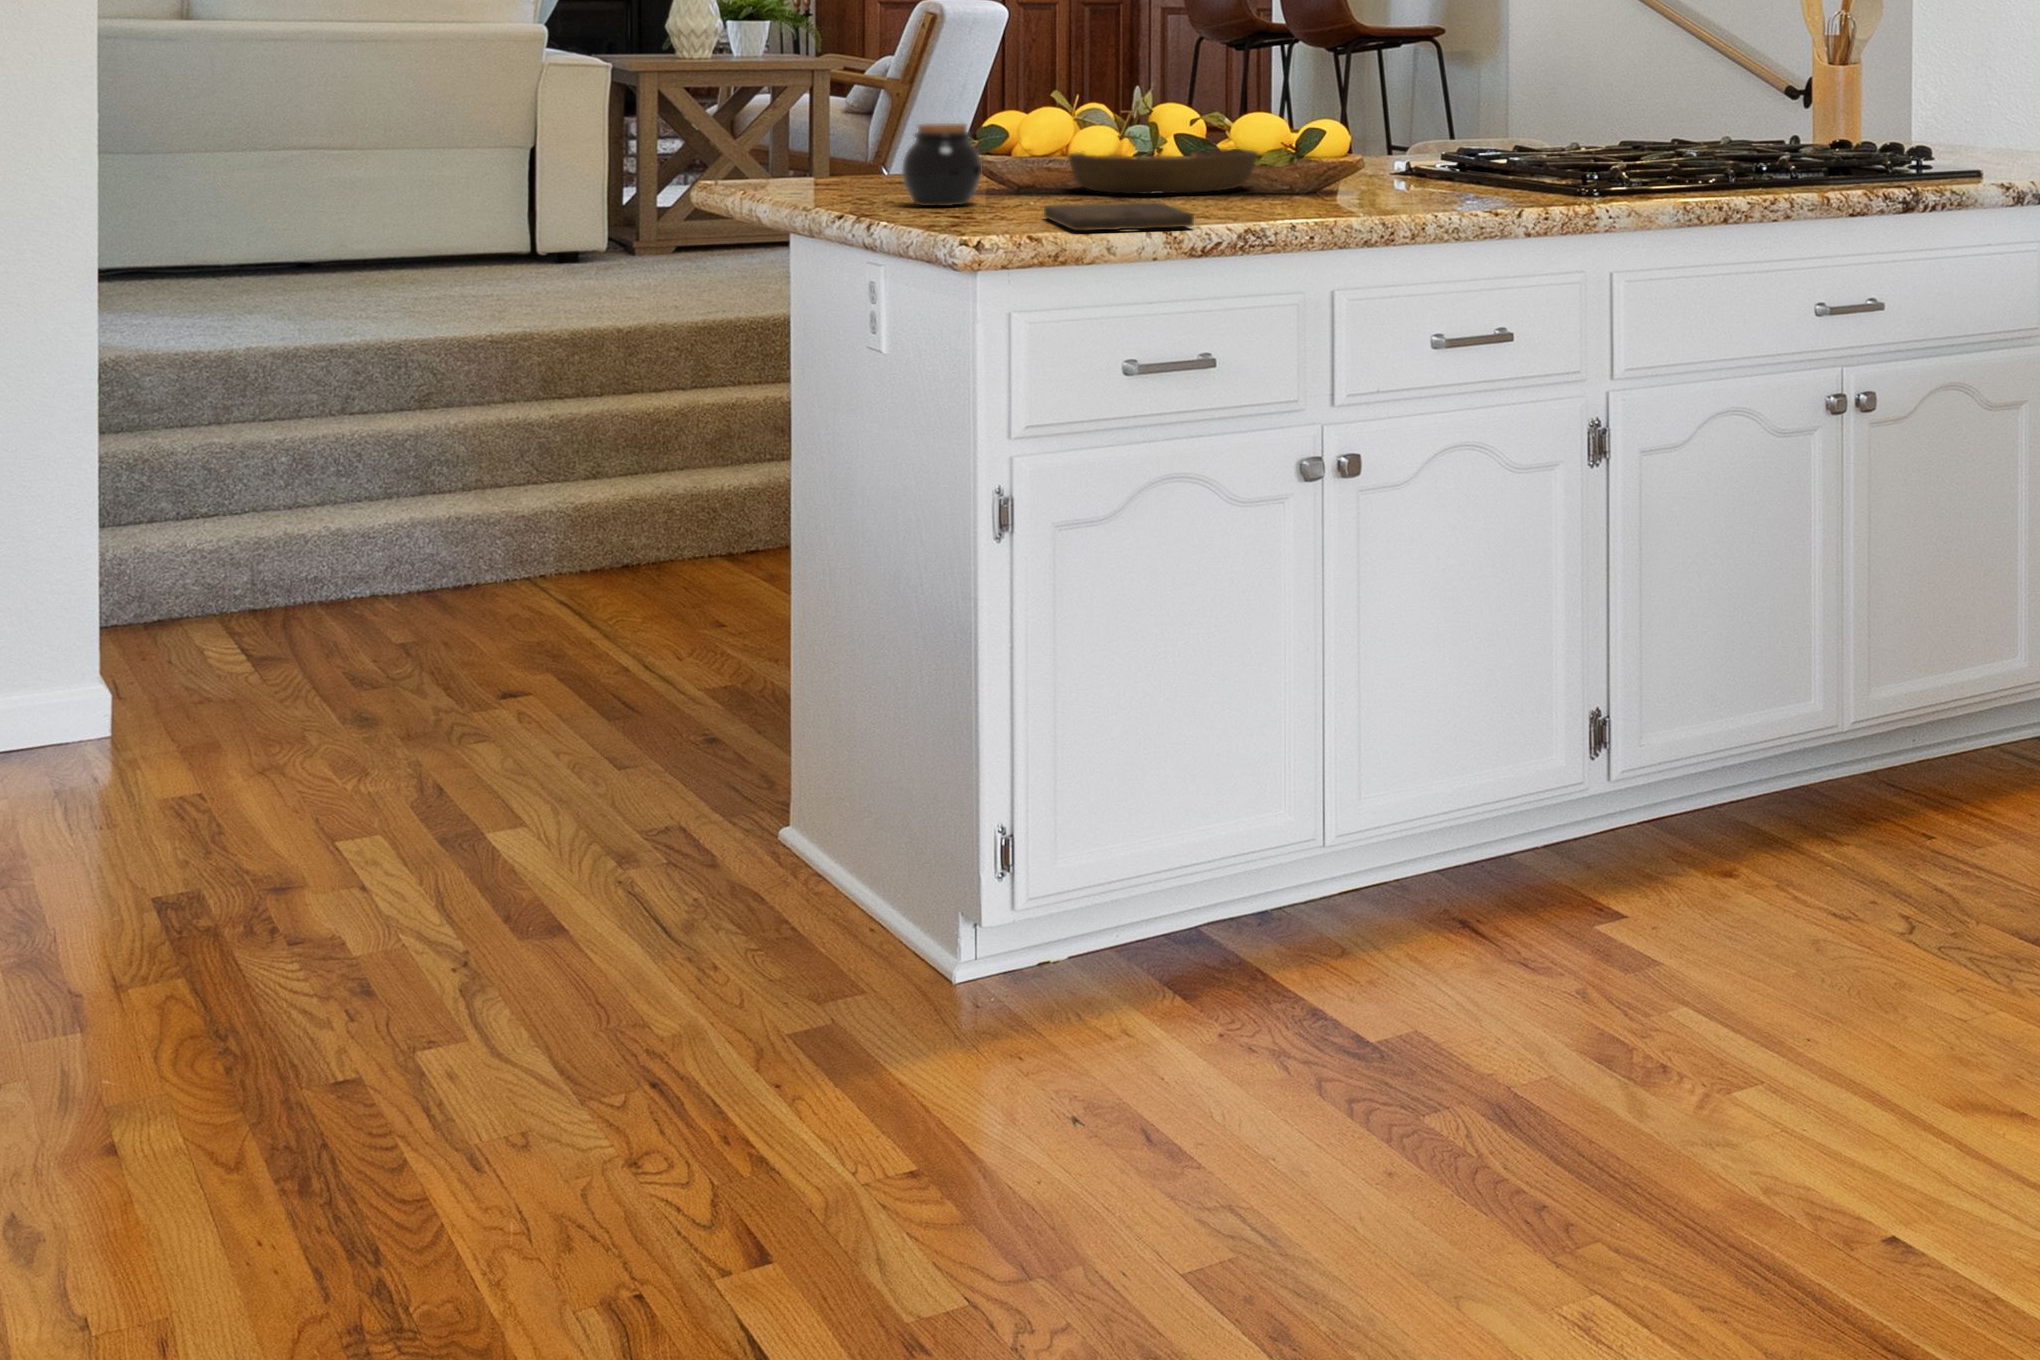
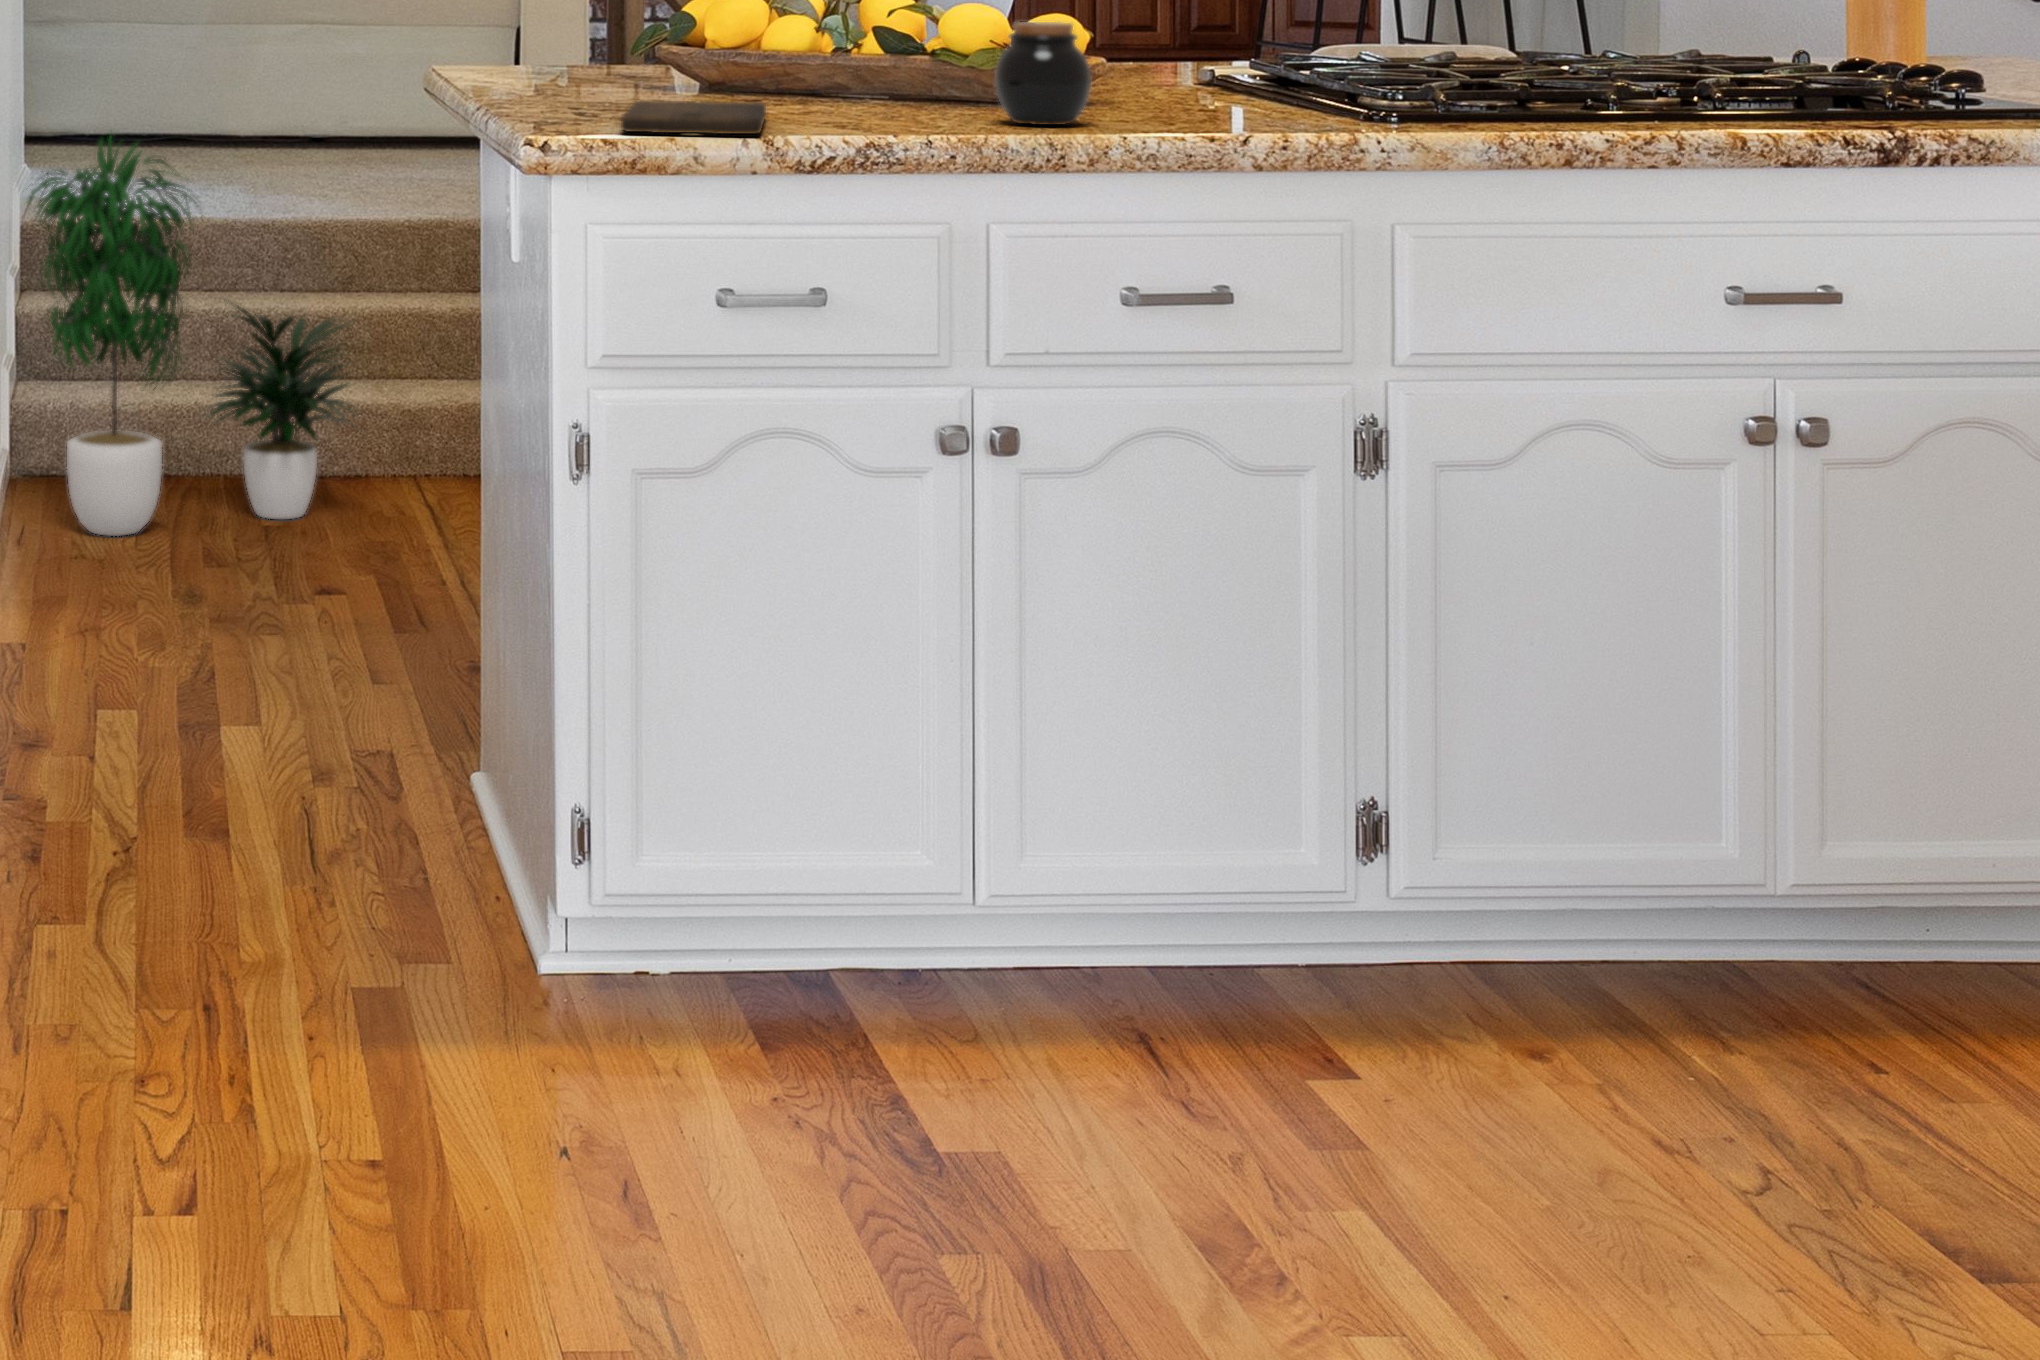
jar: present [902,123,981,206] -> present [995,22,1091,125]
bowl: present [1068,148,1257,194] -> none [741,39,962,93]
potted plant: none [101,273,500,700] -> present [27,136,361,536]

